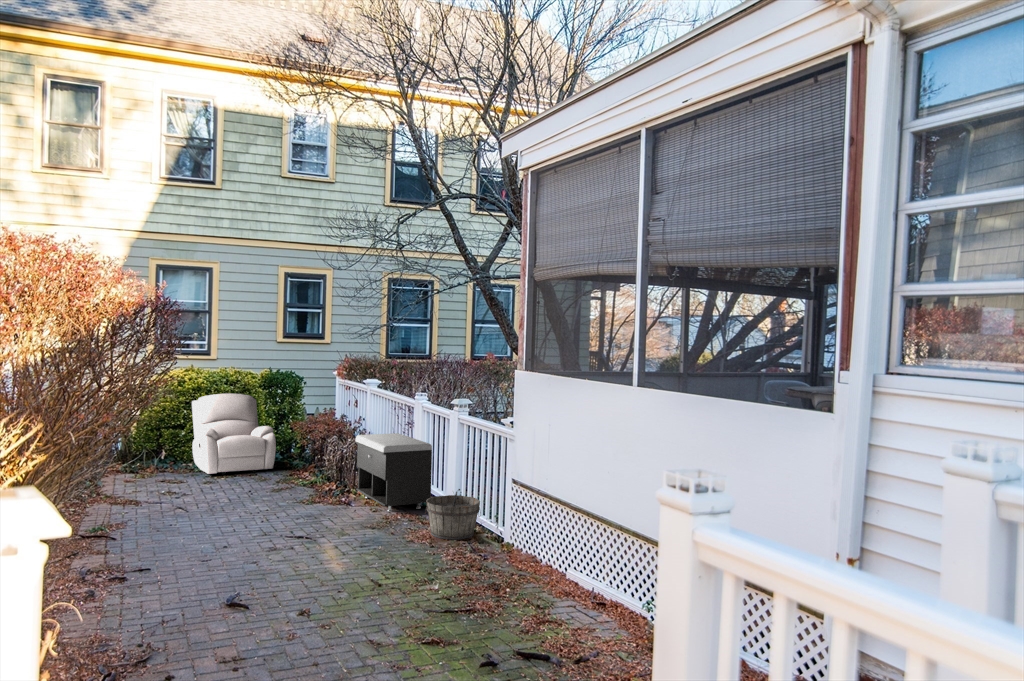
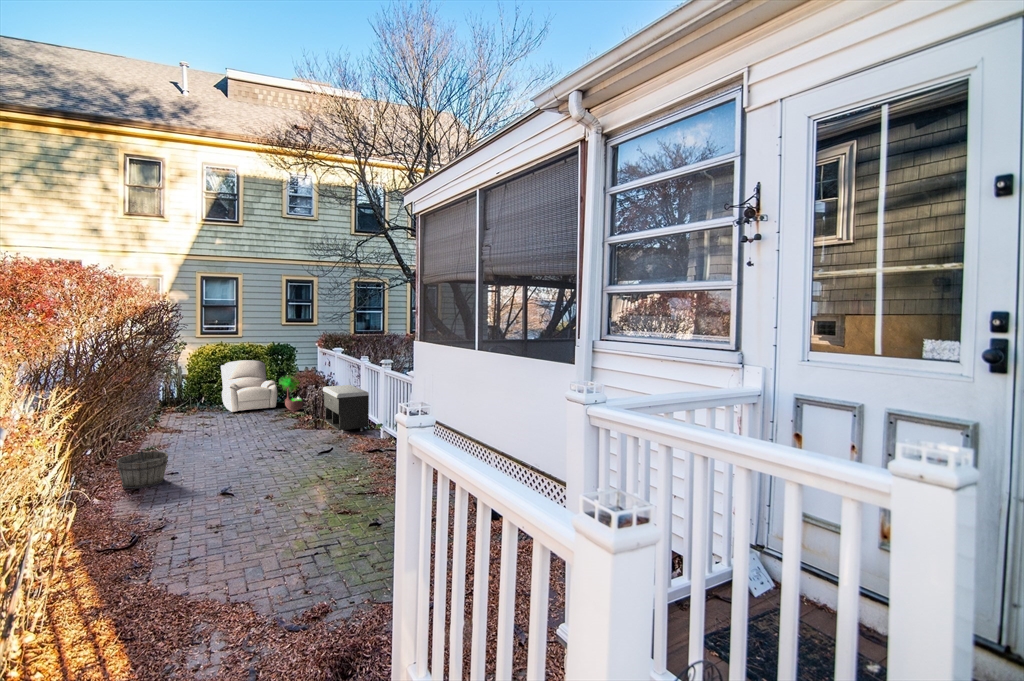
potted tree: none [280,414,316,475] -> present [279,377,303,411]
wooden bucket: present [425,489,481,540] -> present [117,449,168,488]

